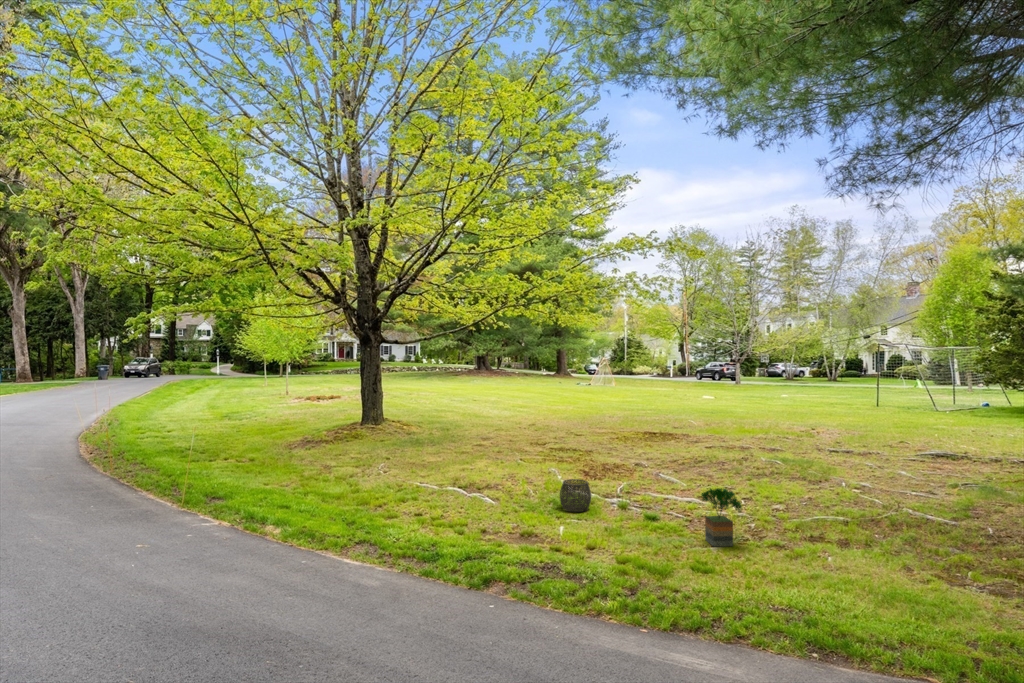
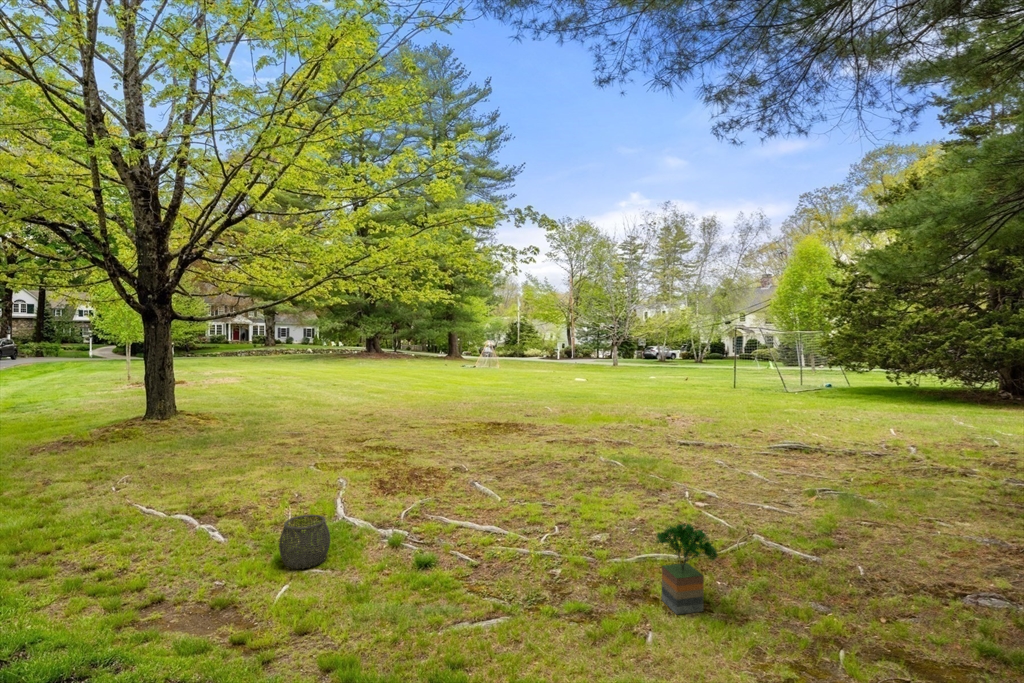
potted tree: present [701,488,742,547] -> present [656,523,717,615]

